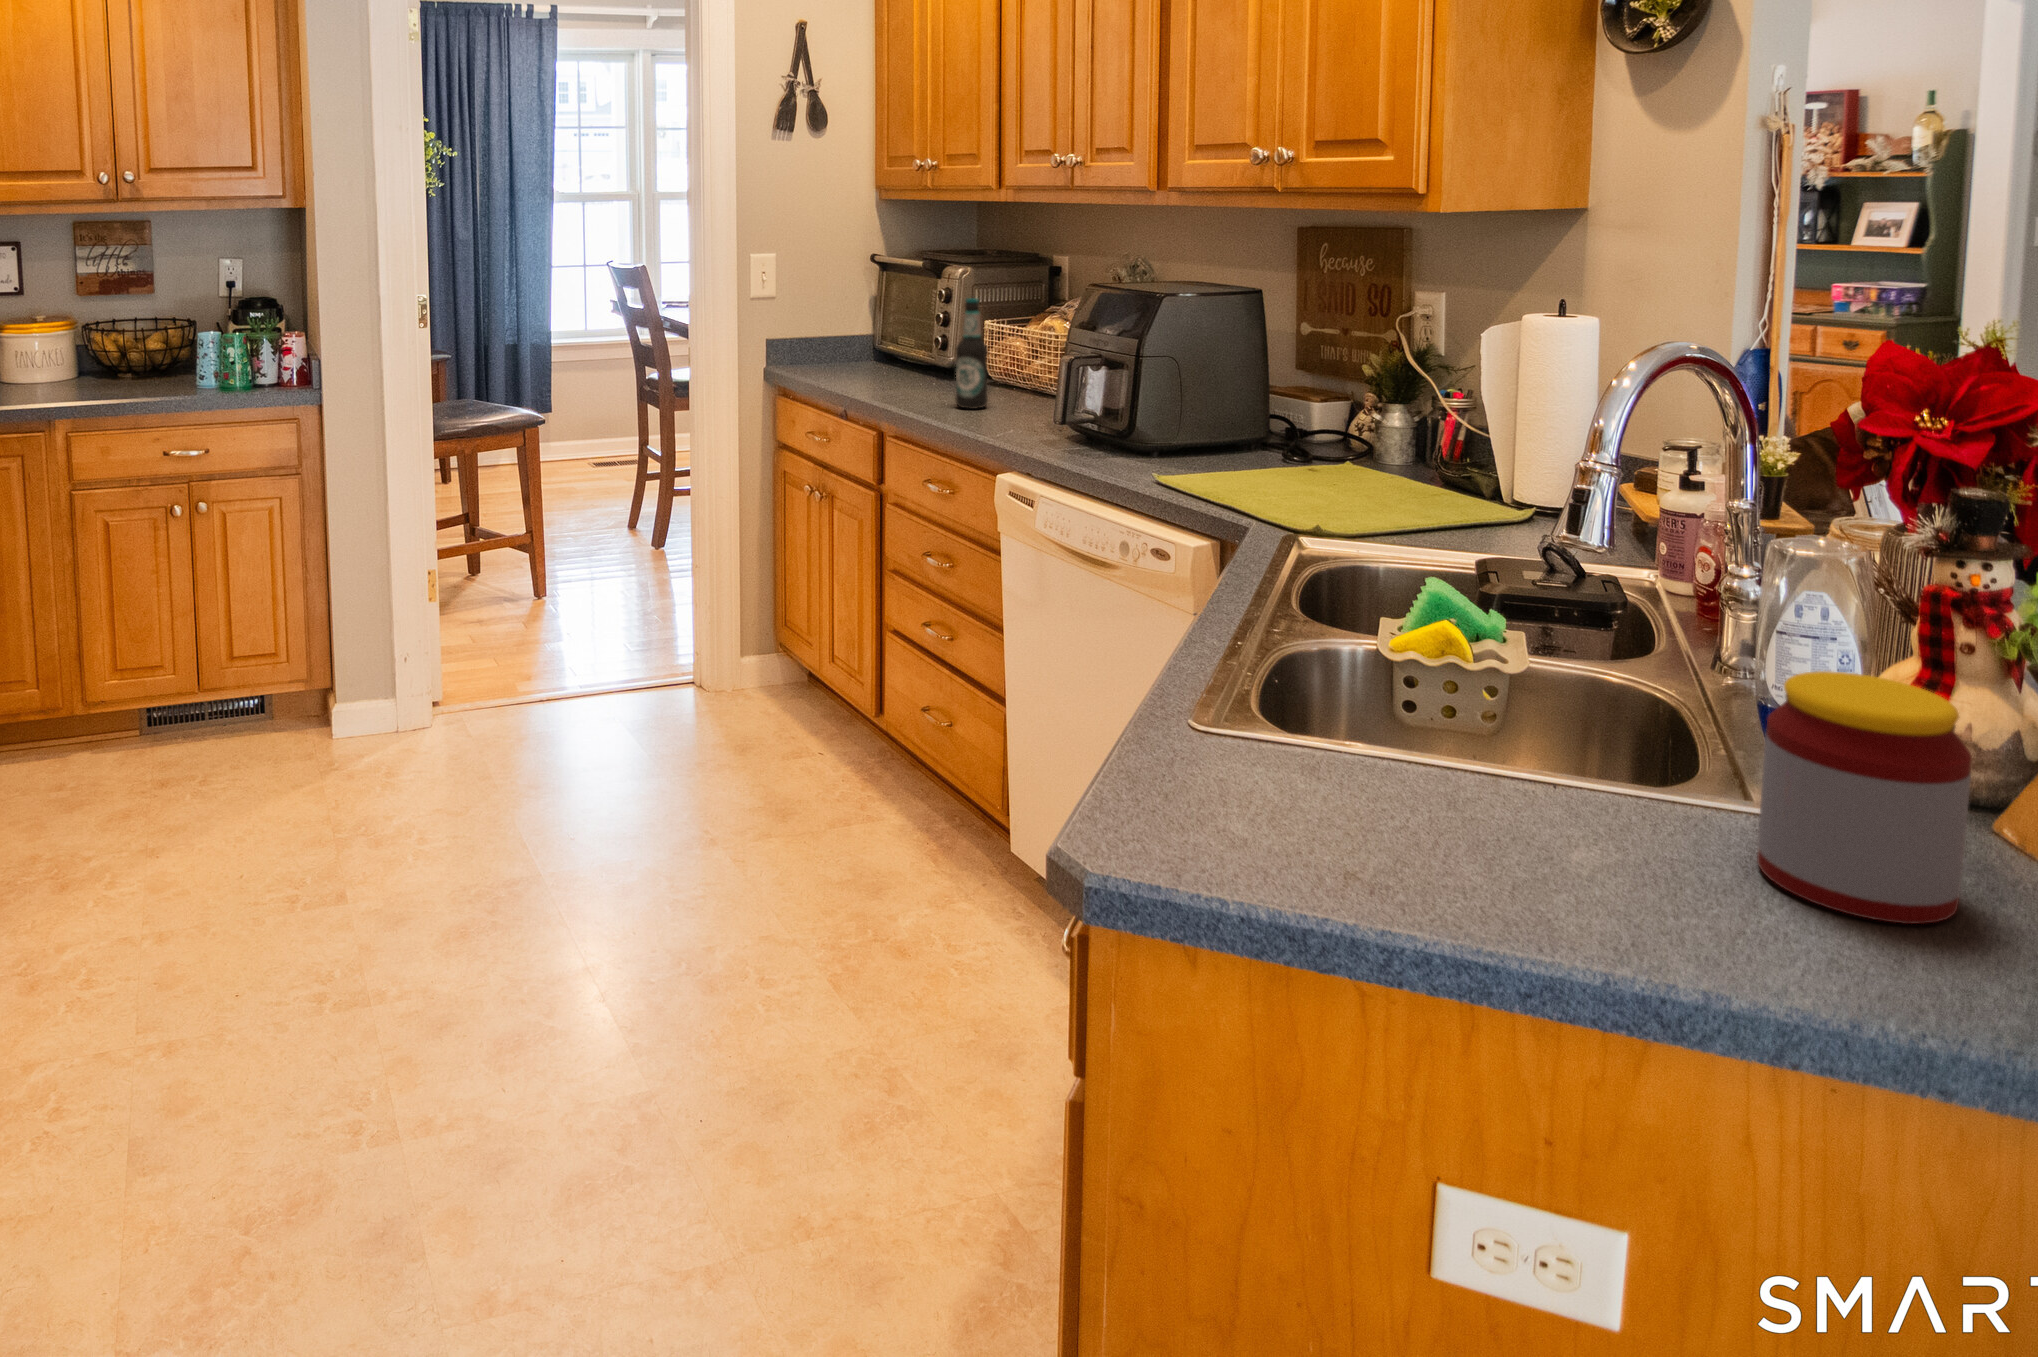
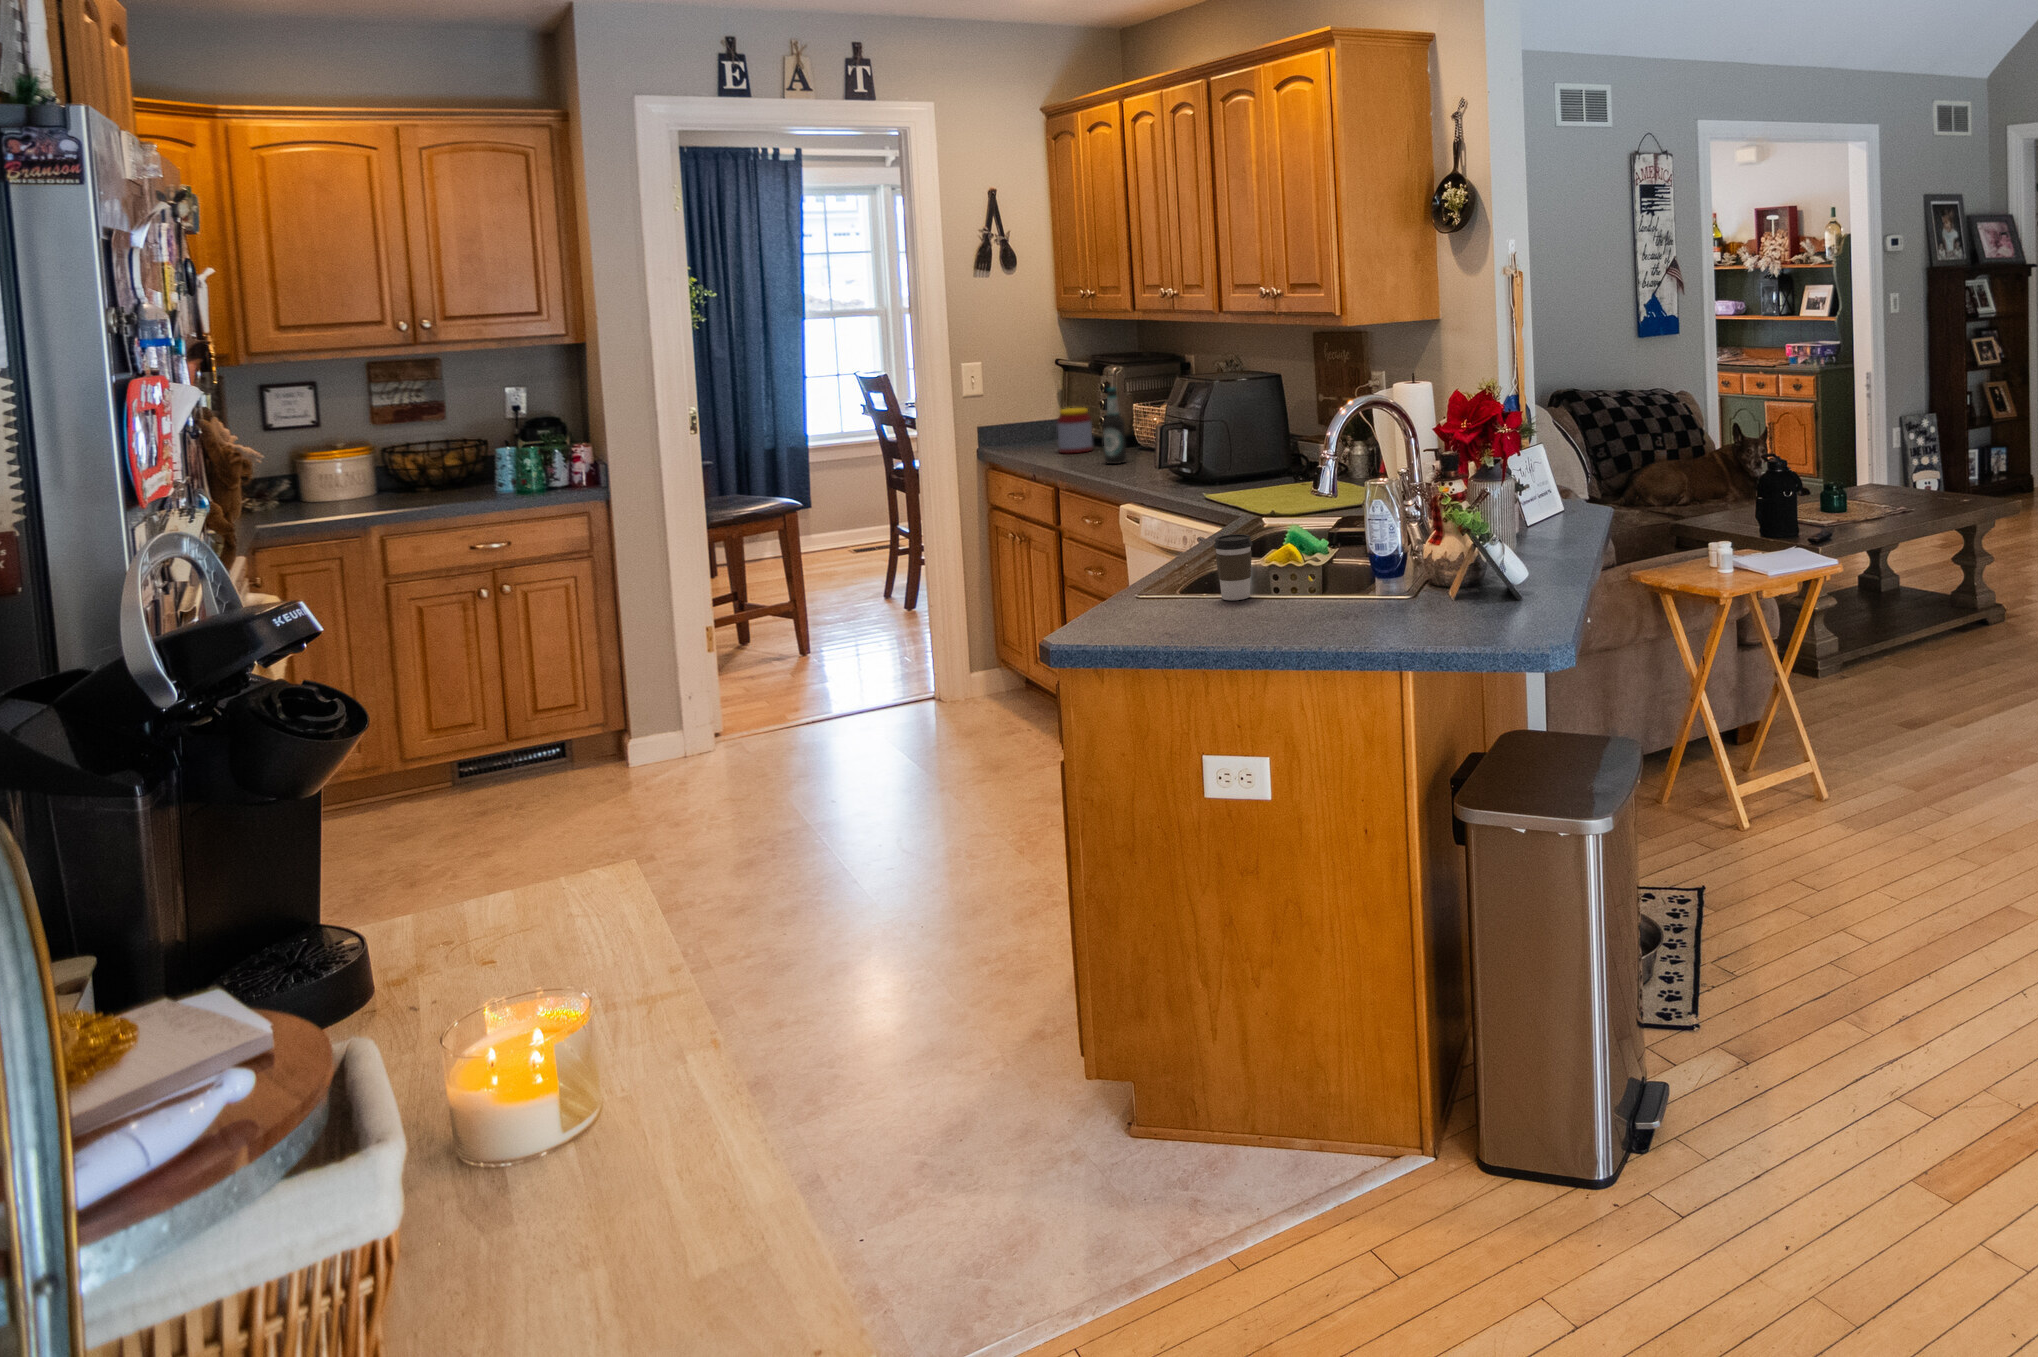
jar: present [1757,671,1972,924] -> present [1057,408,1093,453]
coffee cup: none [1540,696,1657,877] -> present [1214,534,1252,600]

